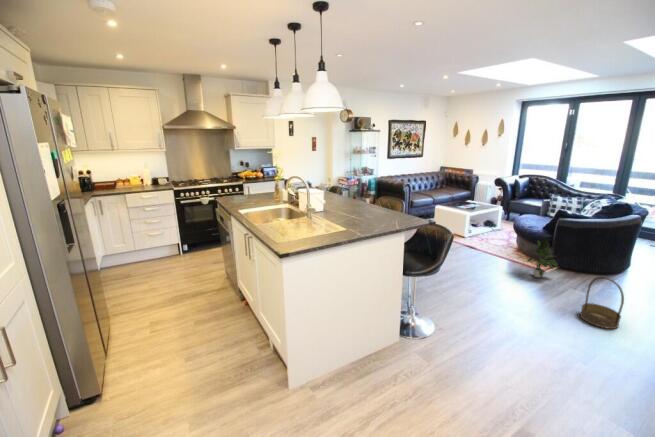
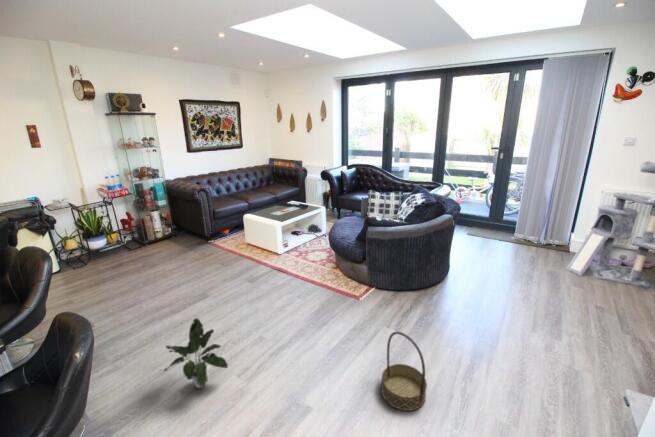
potted plant: present [527,239,558,278] -> present [164,318,228,388]

